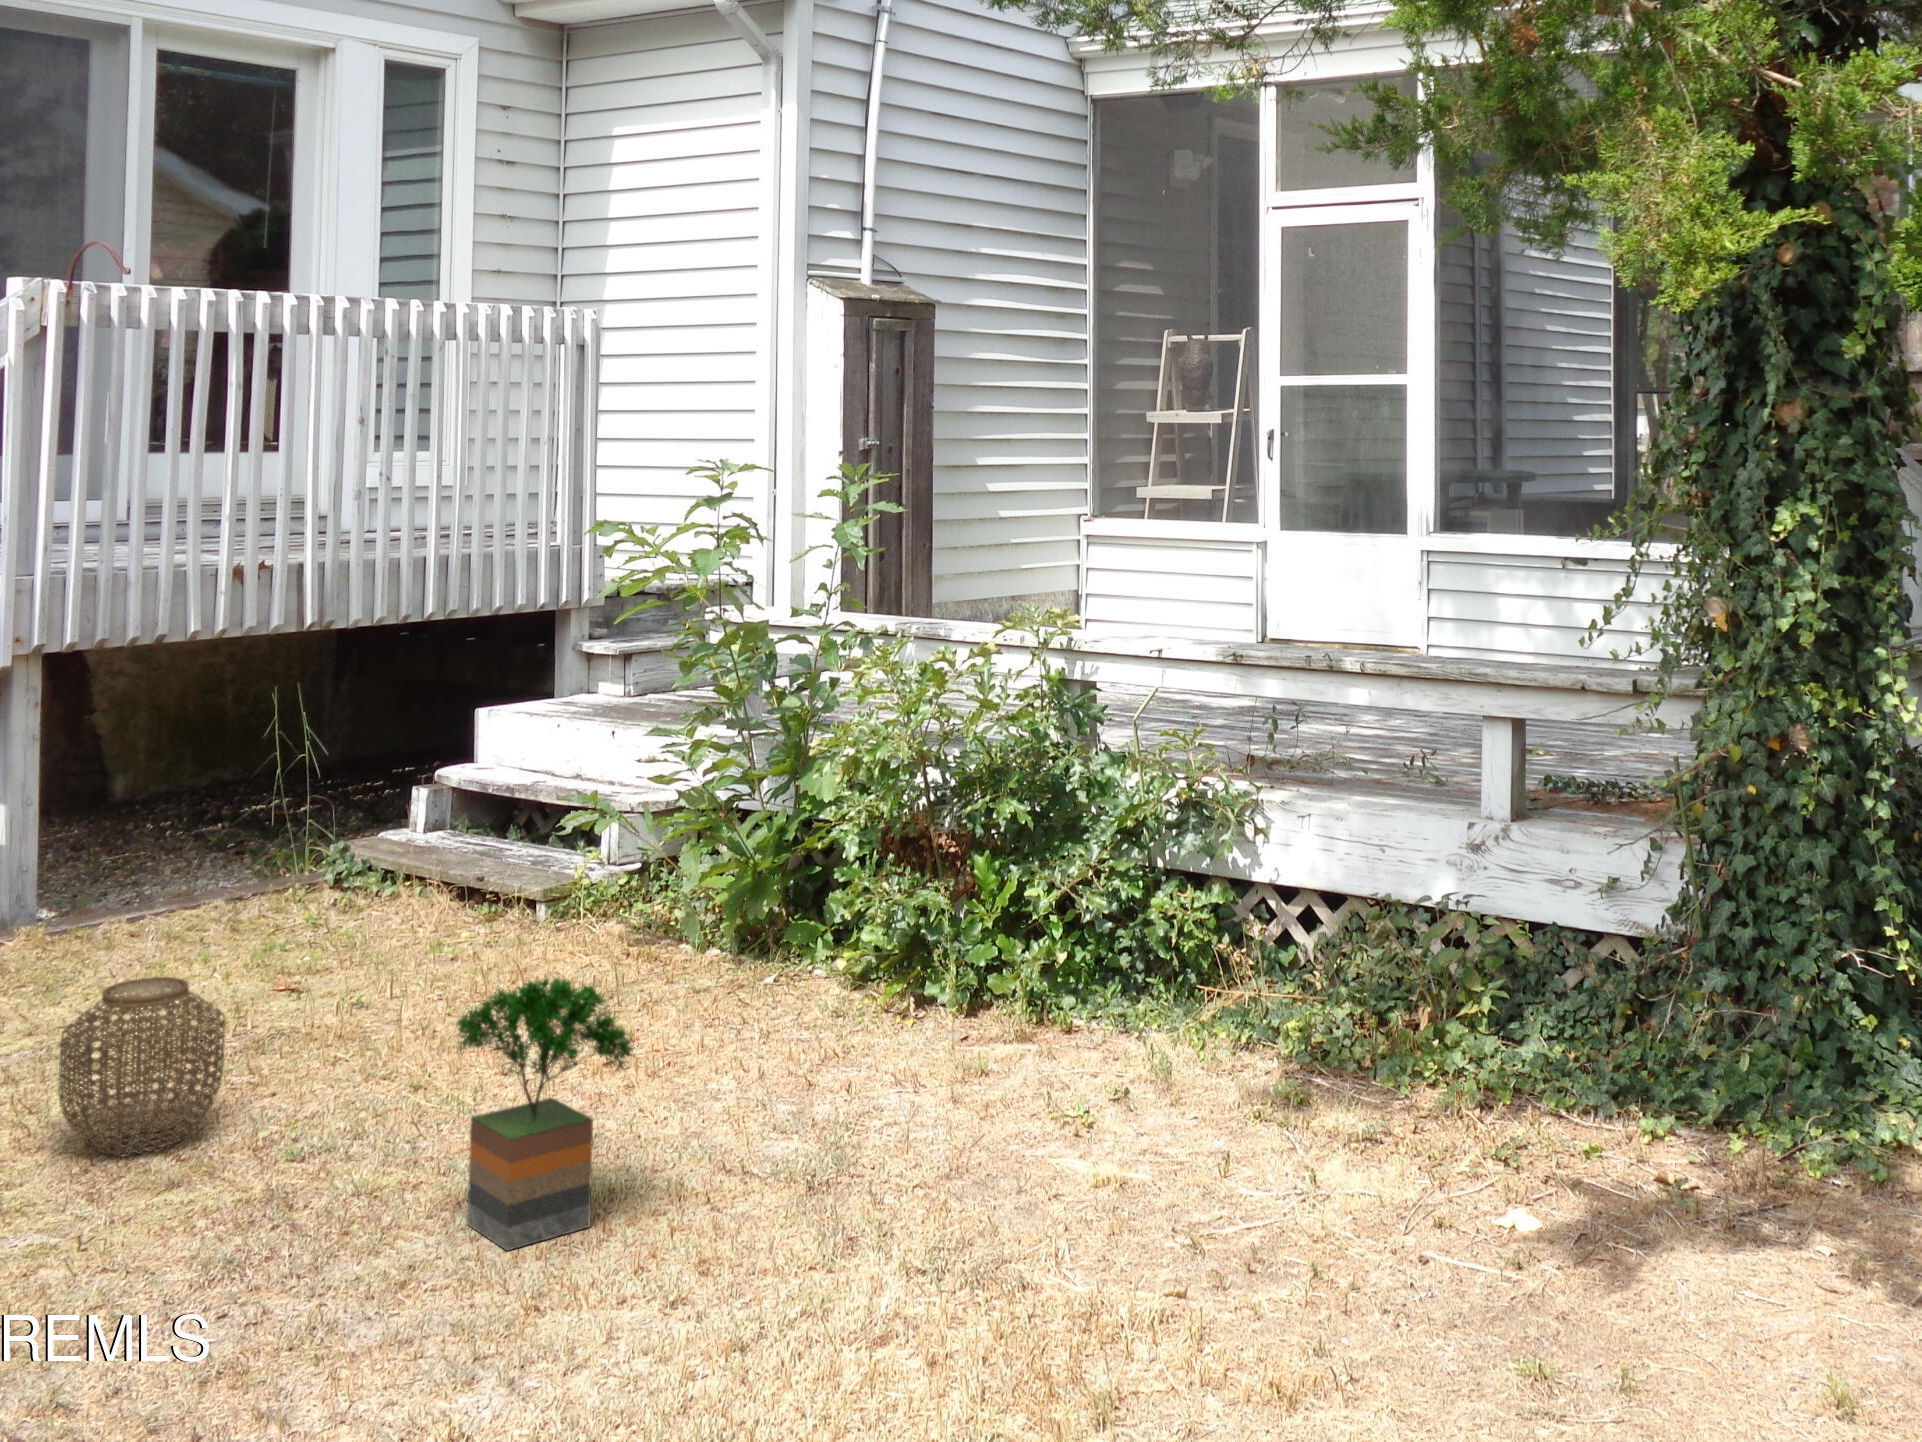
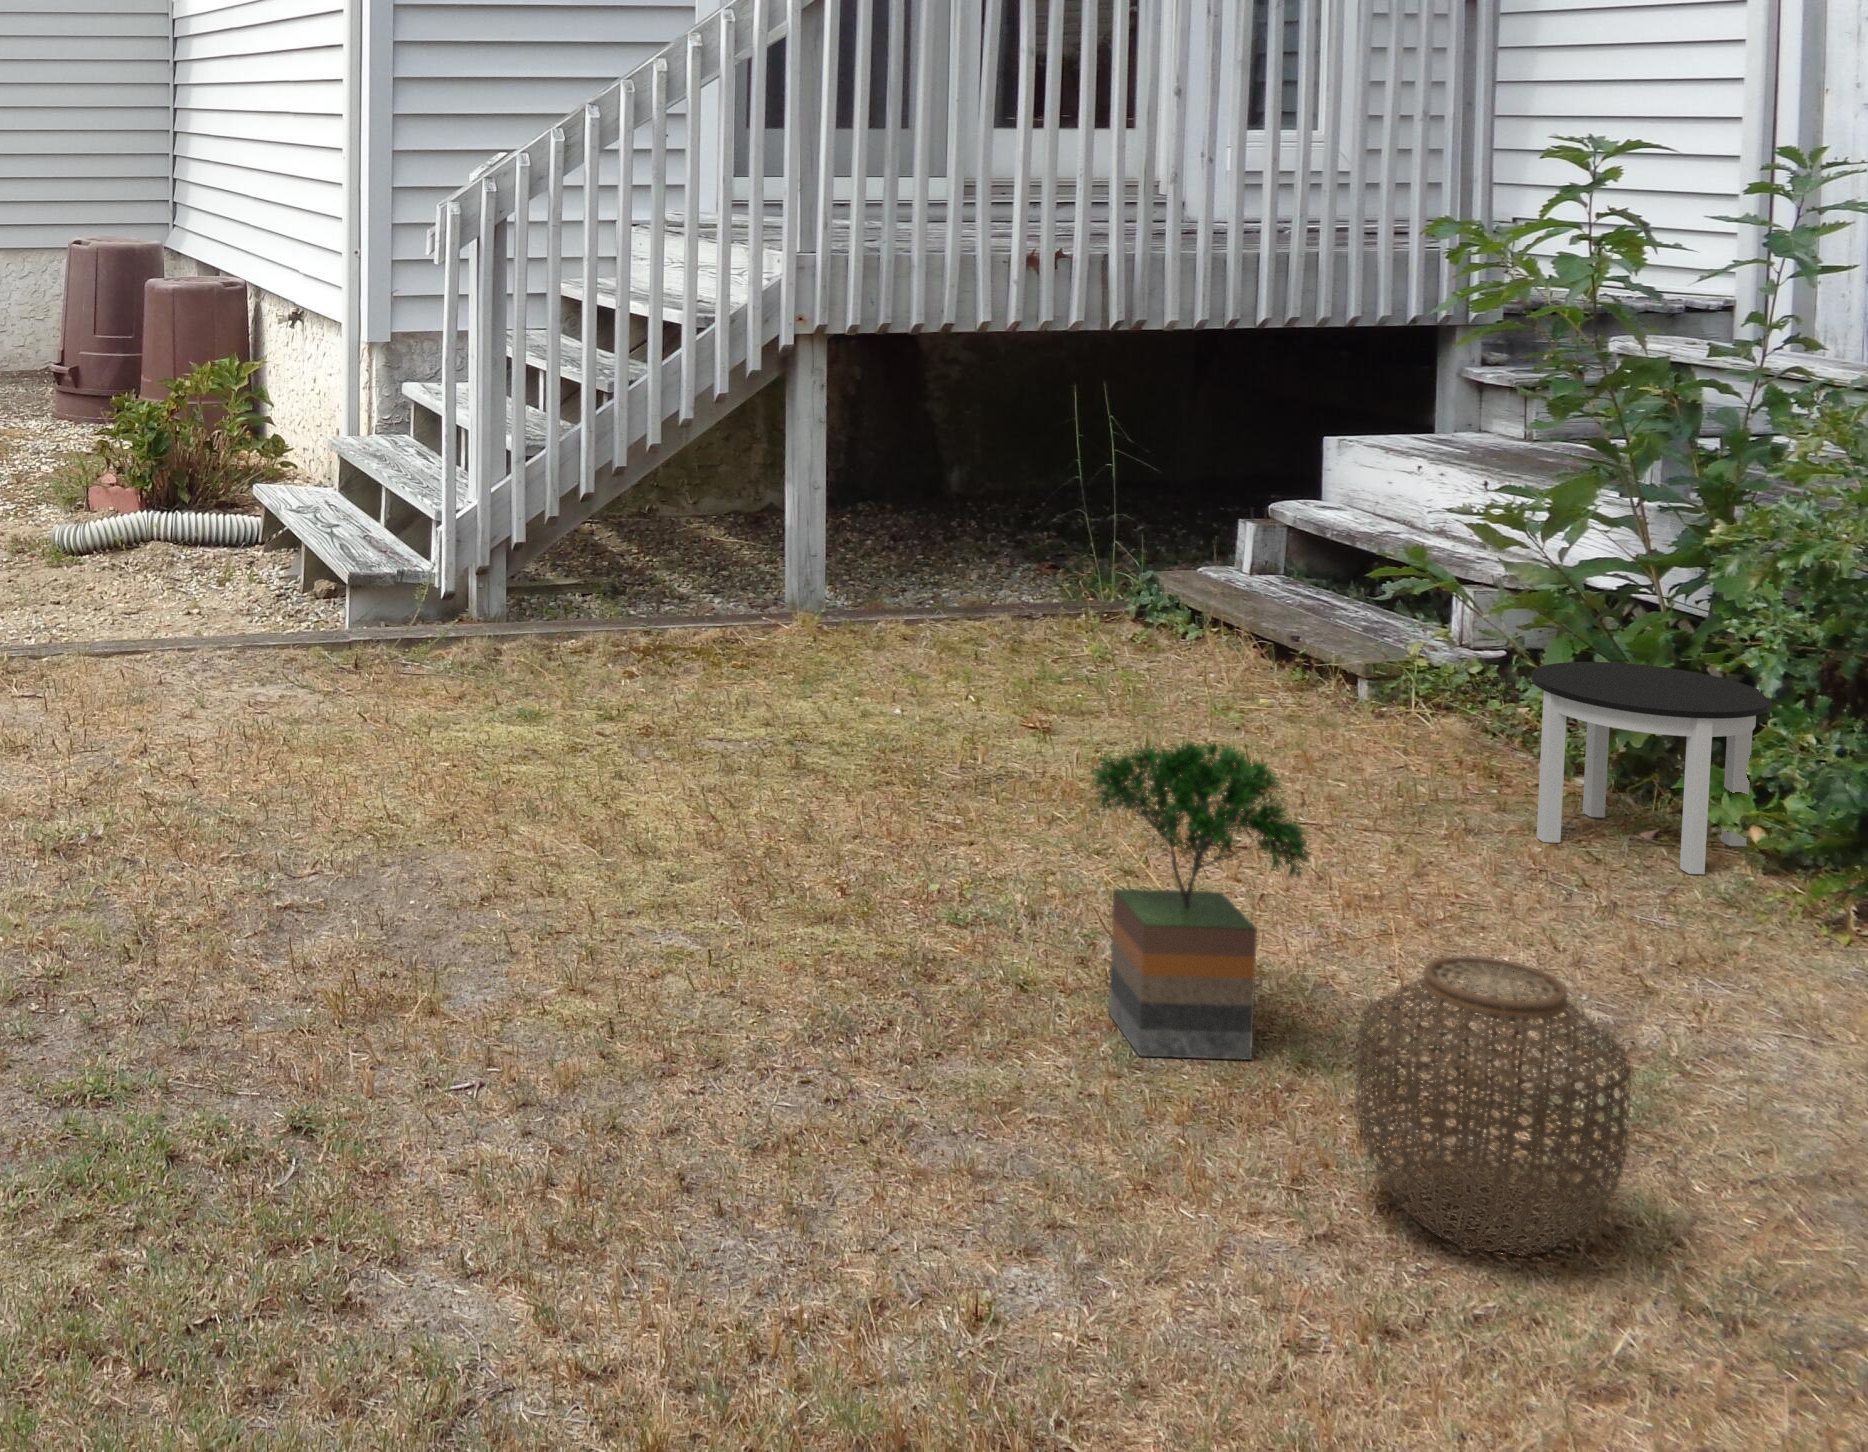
round table: none [699,855,854,1004] -> present [1531,662,1772,874]
woven basket: present [58,977,225,1156] -> present [1356,956,1631,1254]

